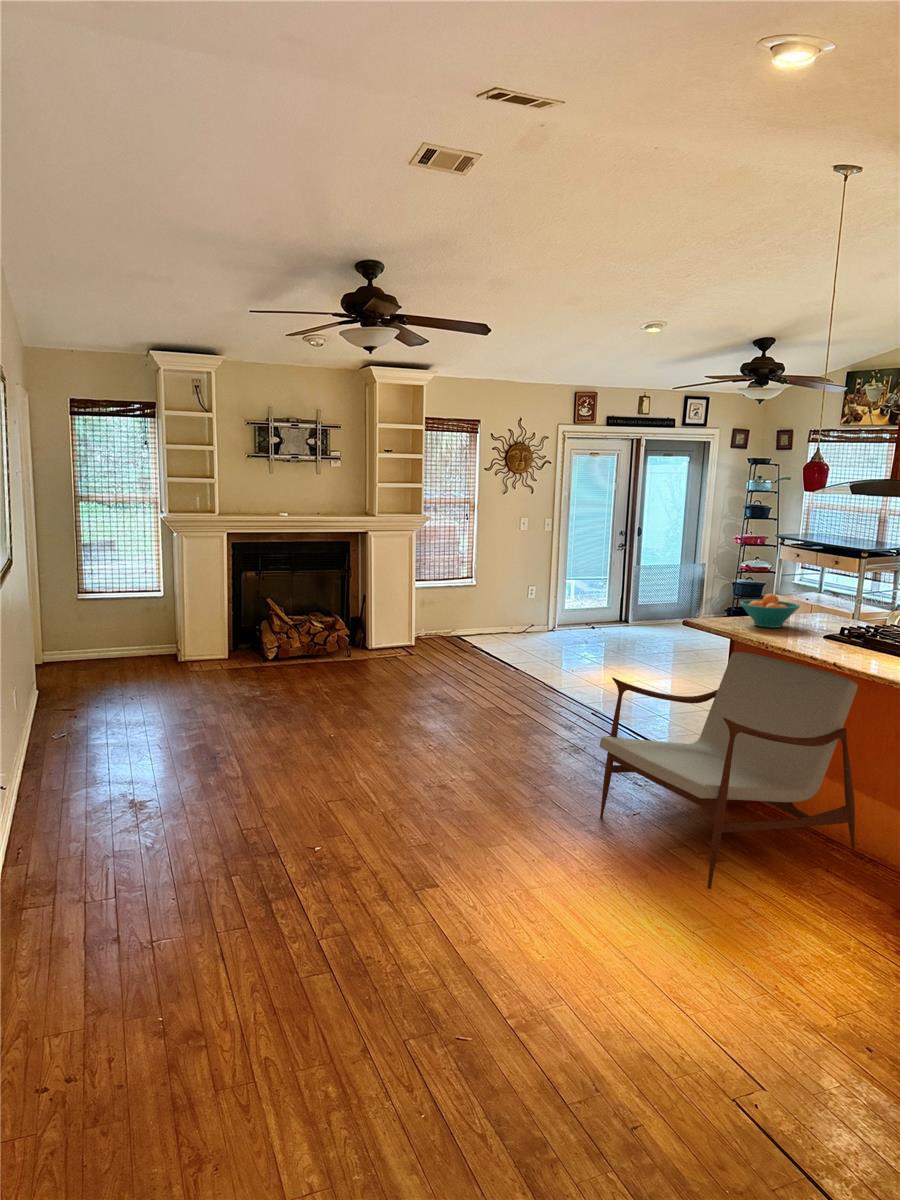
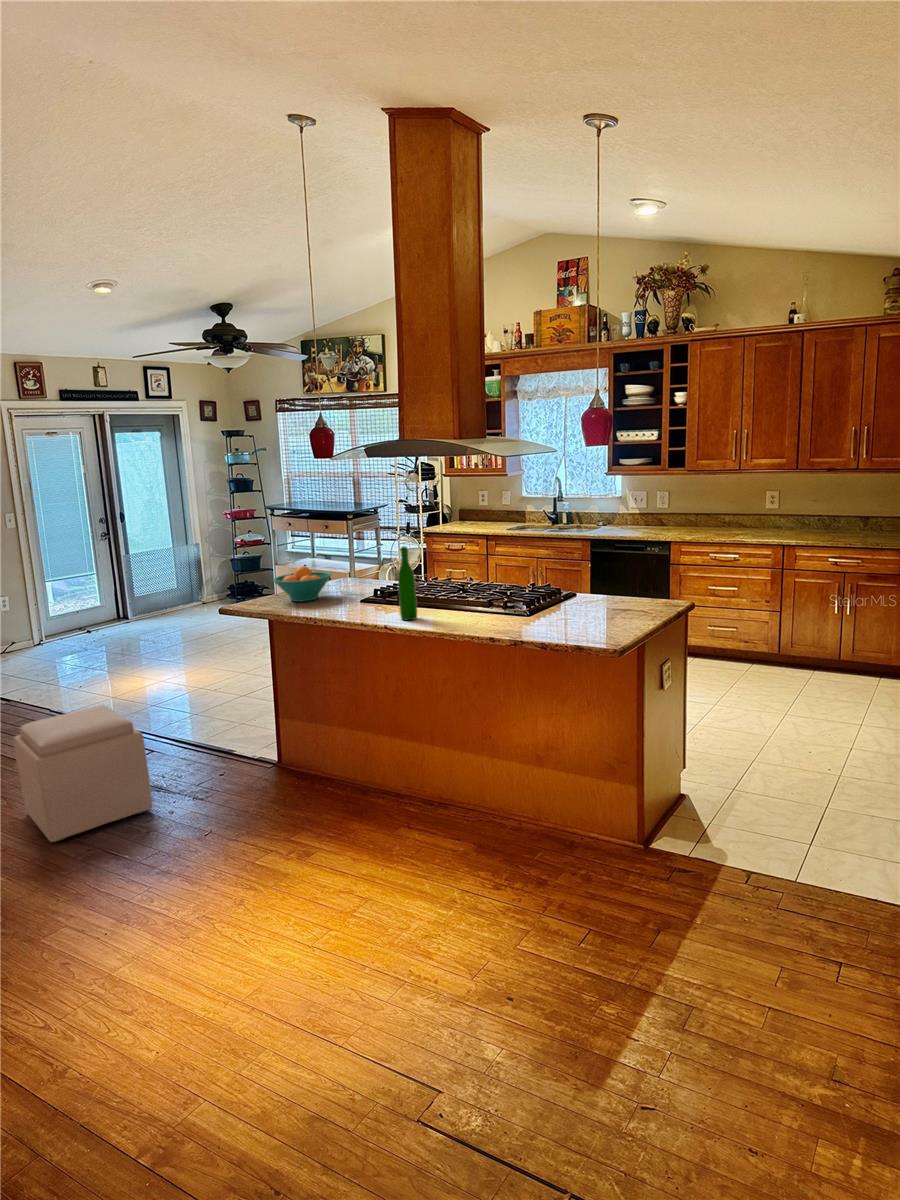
wine bottle: none [855,588,877,663] -> present [398,547,417,620]
armchair: present [600,652,858,889] -> none [154,631,423,892]
ottoman: none [508,683,601,781] -> present [14,705,153,842]

